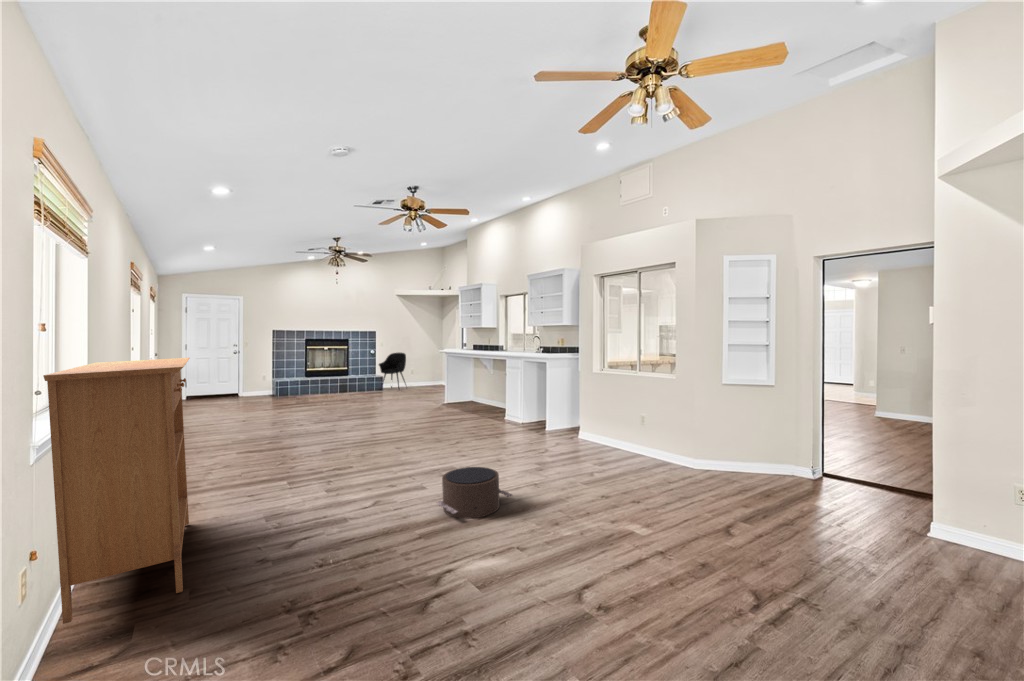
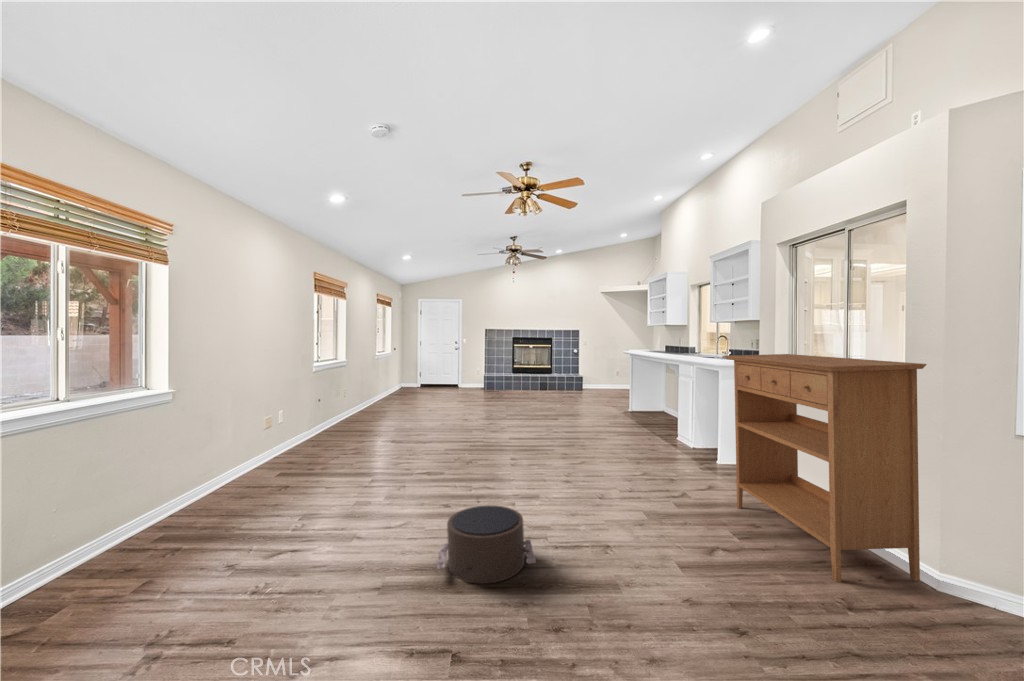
armchair: present [379,353,406,390] -> none [579,353,609,393]
console table: present [43,358,190,624] -> present [724,354,926,582]

